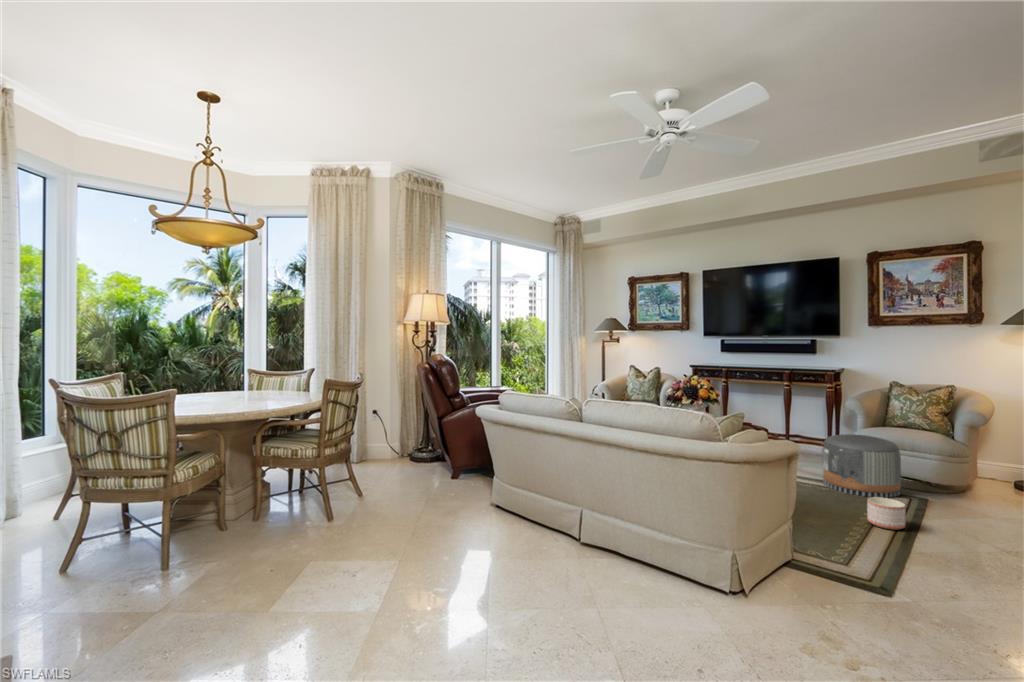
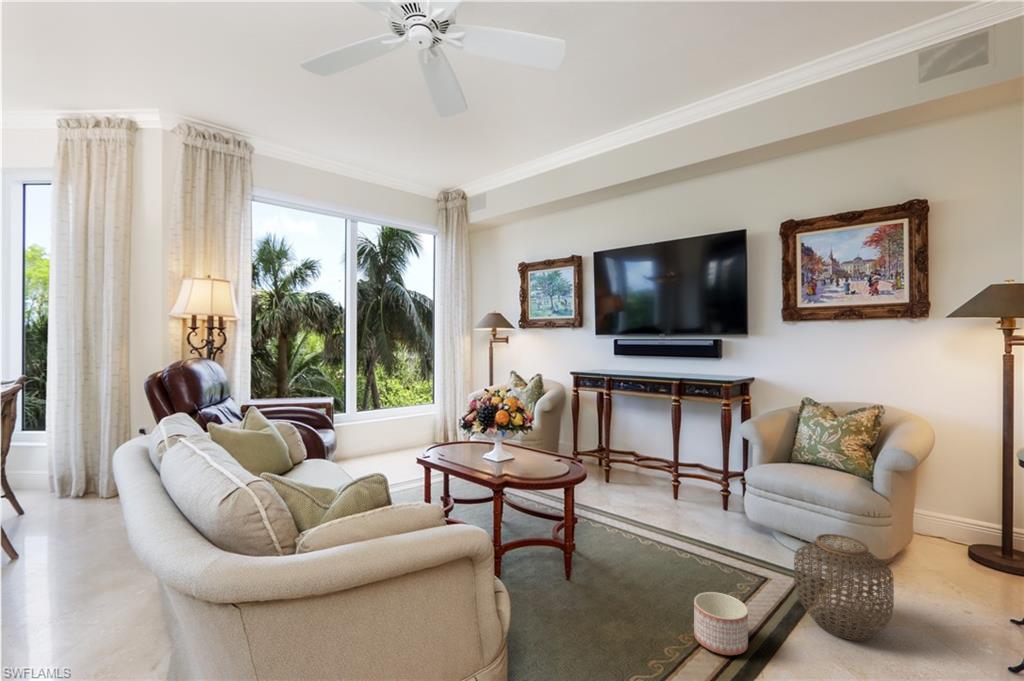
pouf: present [823,434,901,498] -> none [689,474,790,576]
woven basket: none [920,462,988,523] -> present [794,534,894,641]

